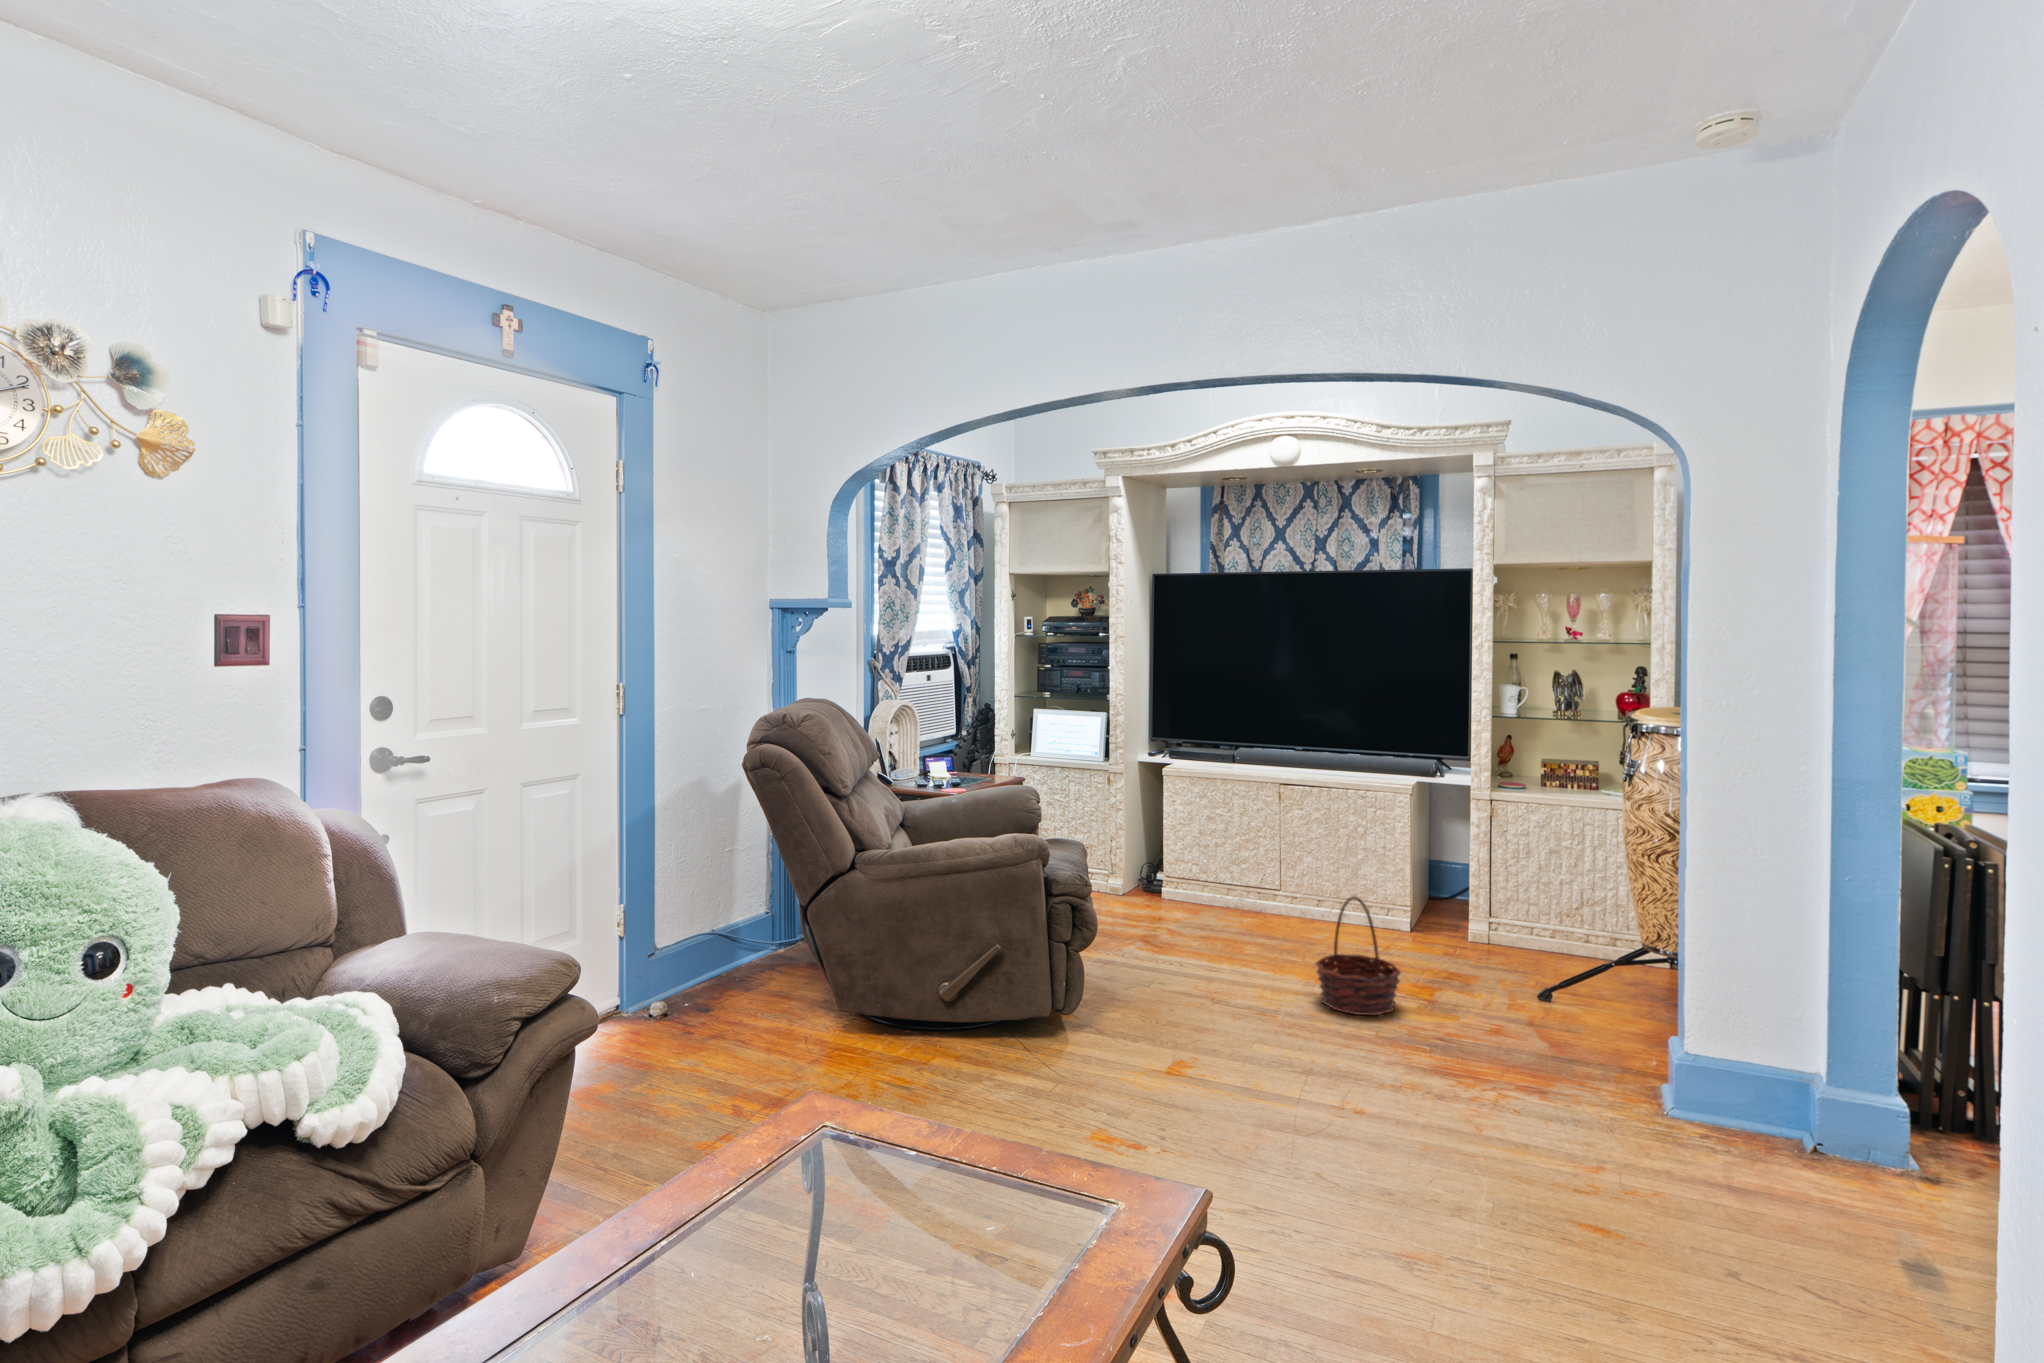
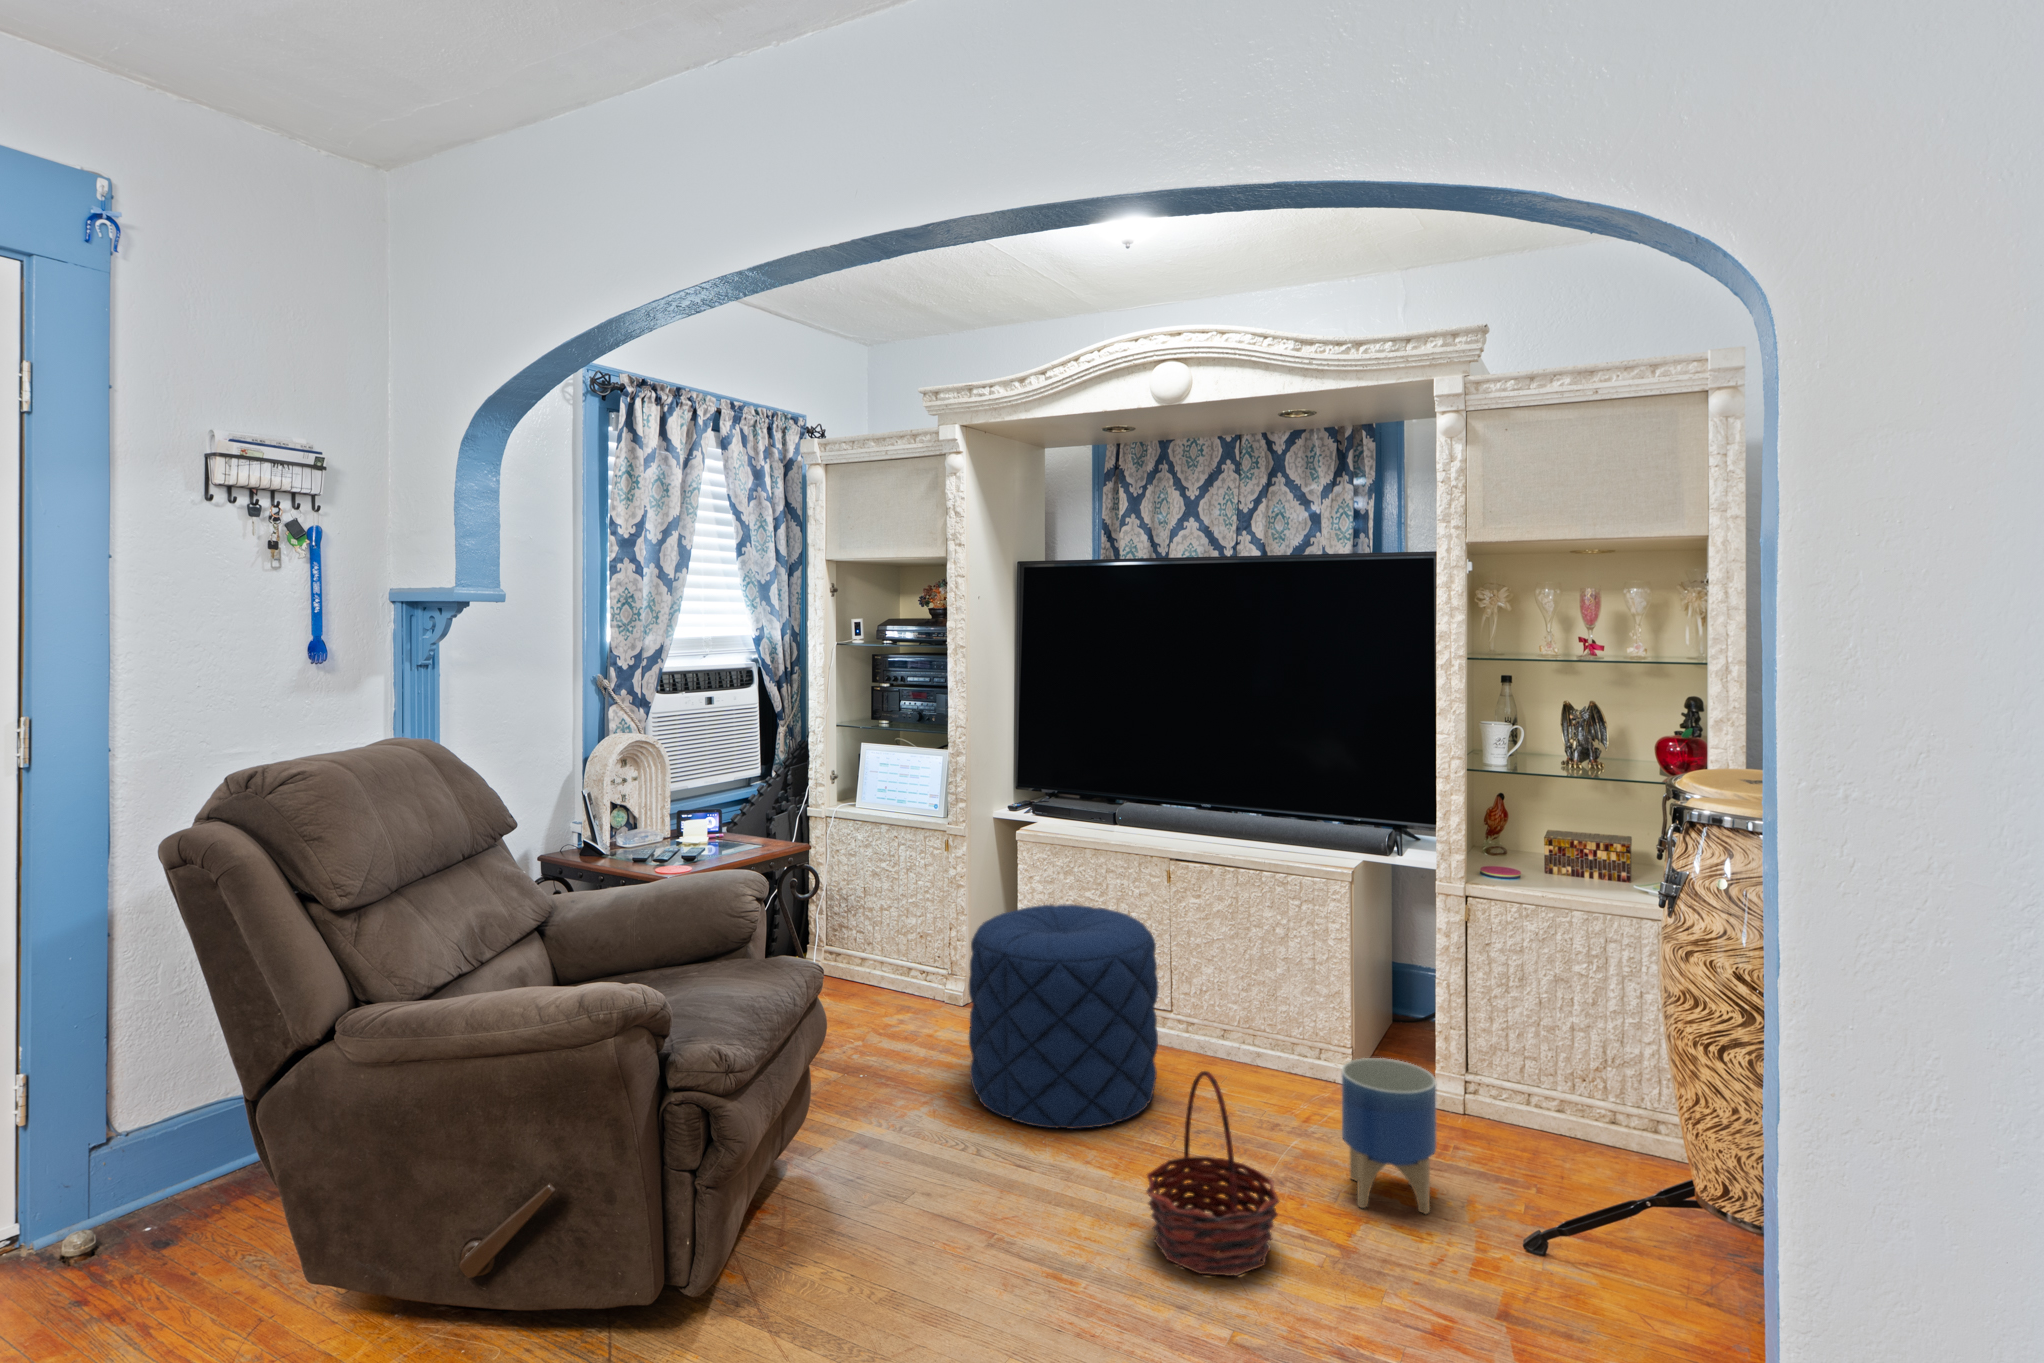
pouf: none [1157,813,1289,954] -> present [969,904,1158,1129]
planter: none [1426,897,1488,989] -> present [1342,1058,1436,1214]

